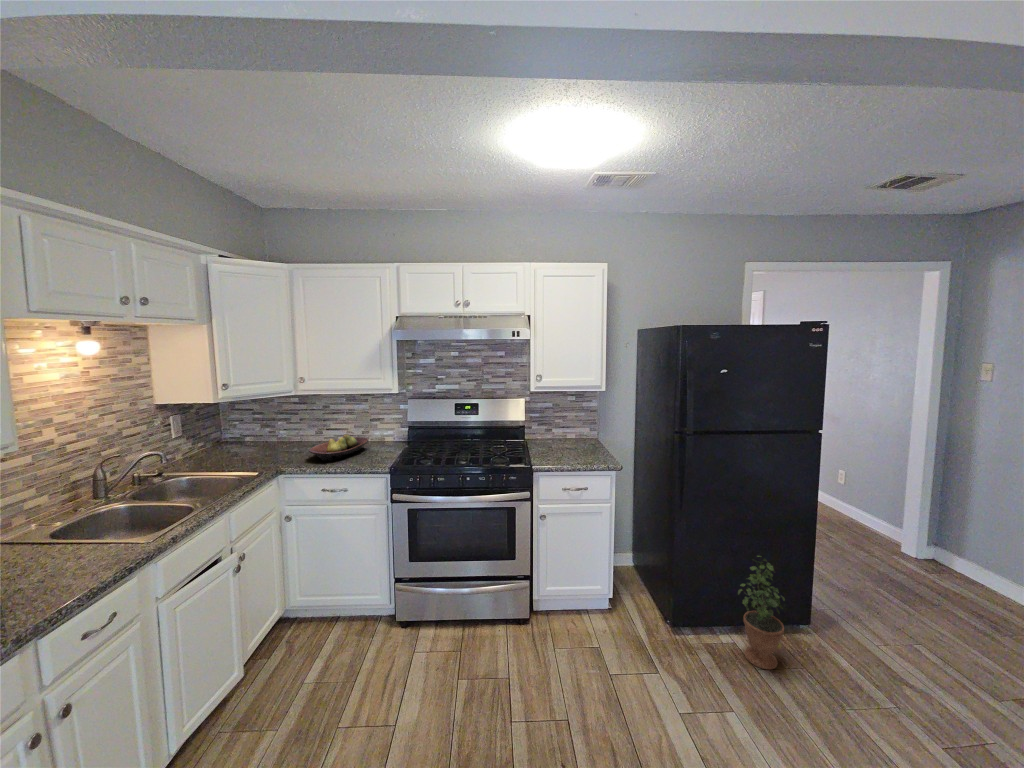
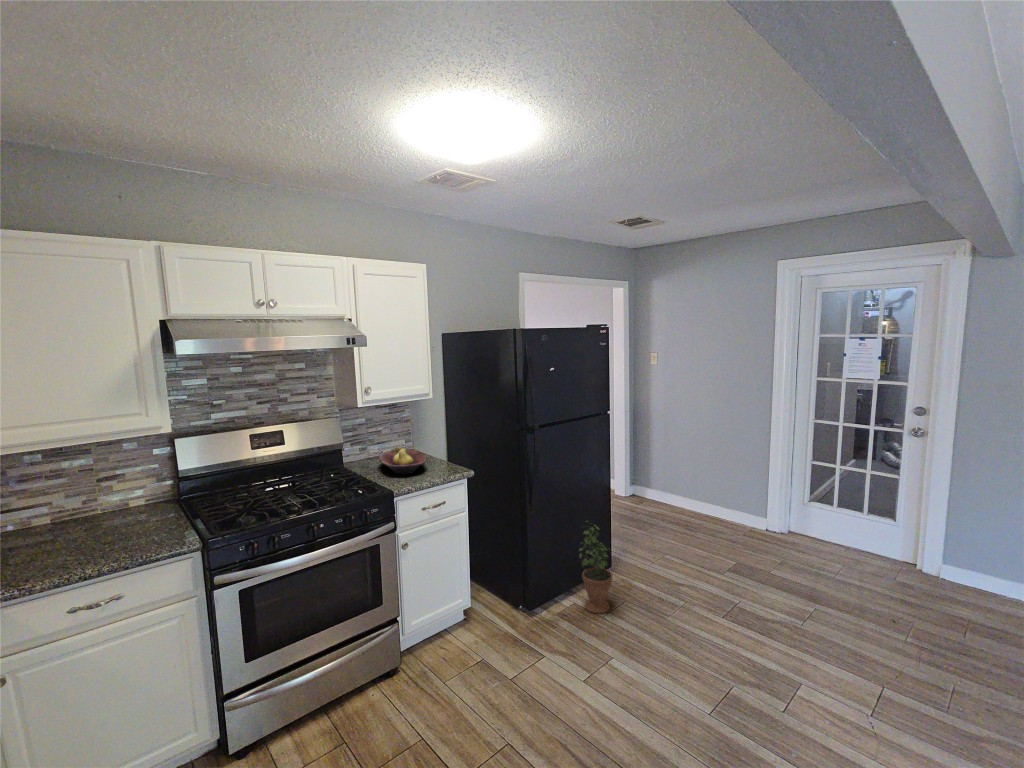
fruit bowl: present [309,434,368,461] -> present [379,446,426,474]

